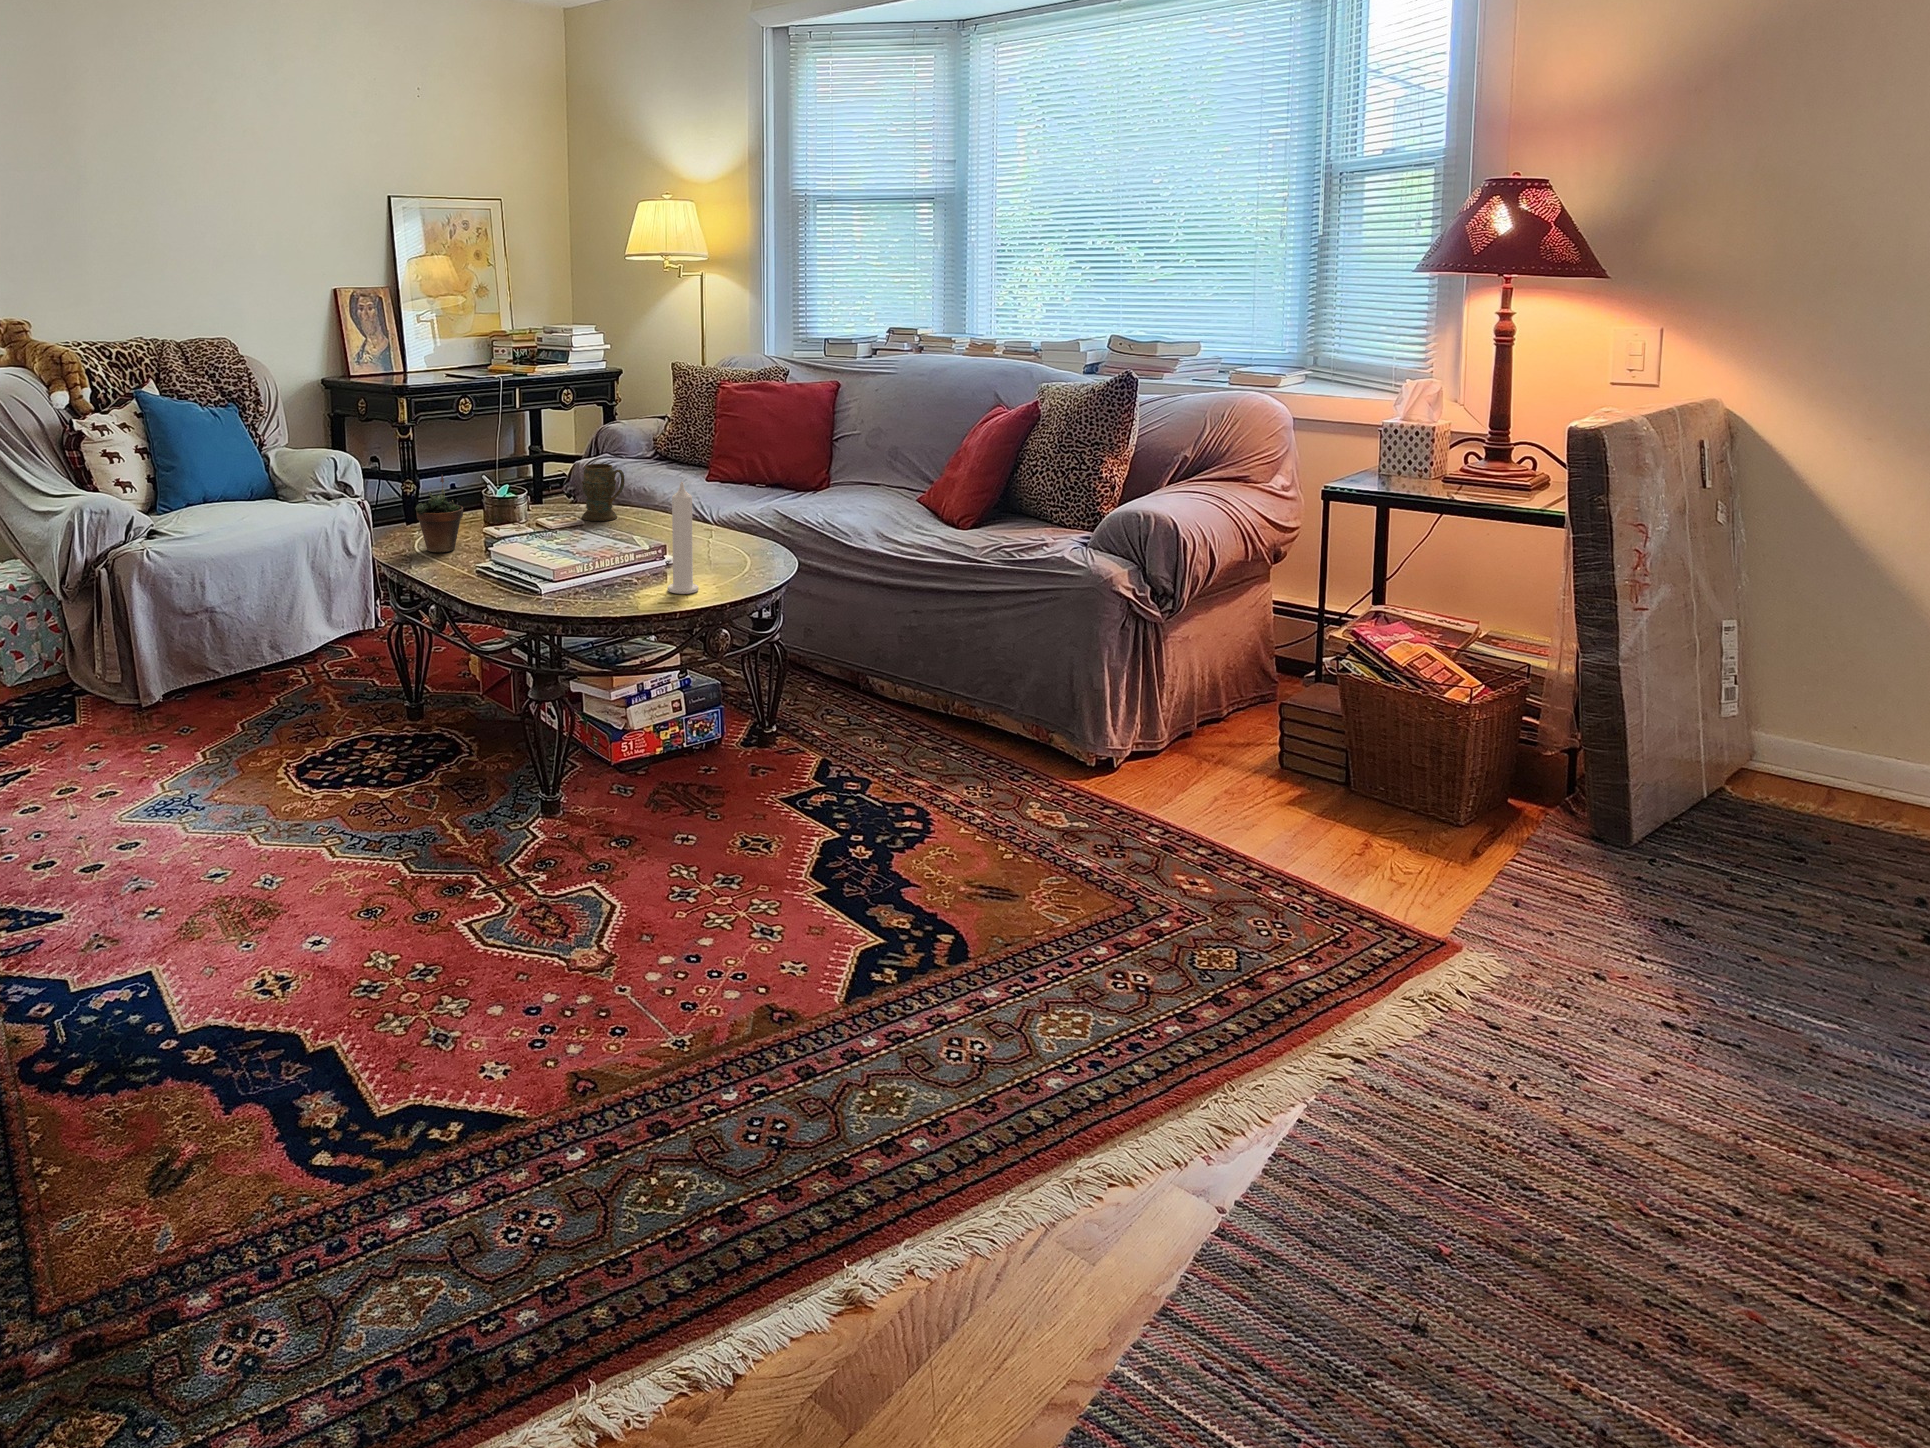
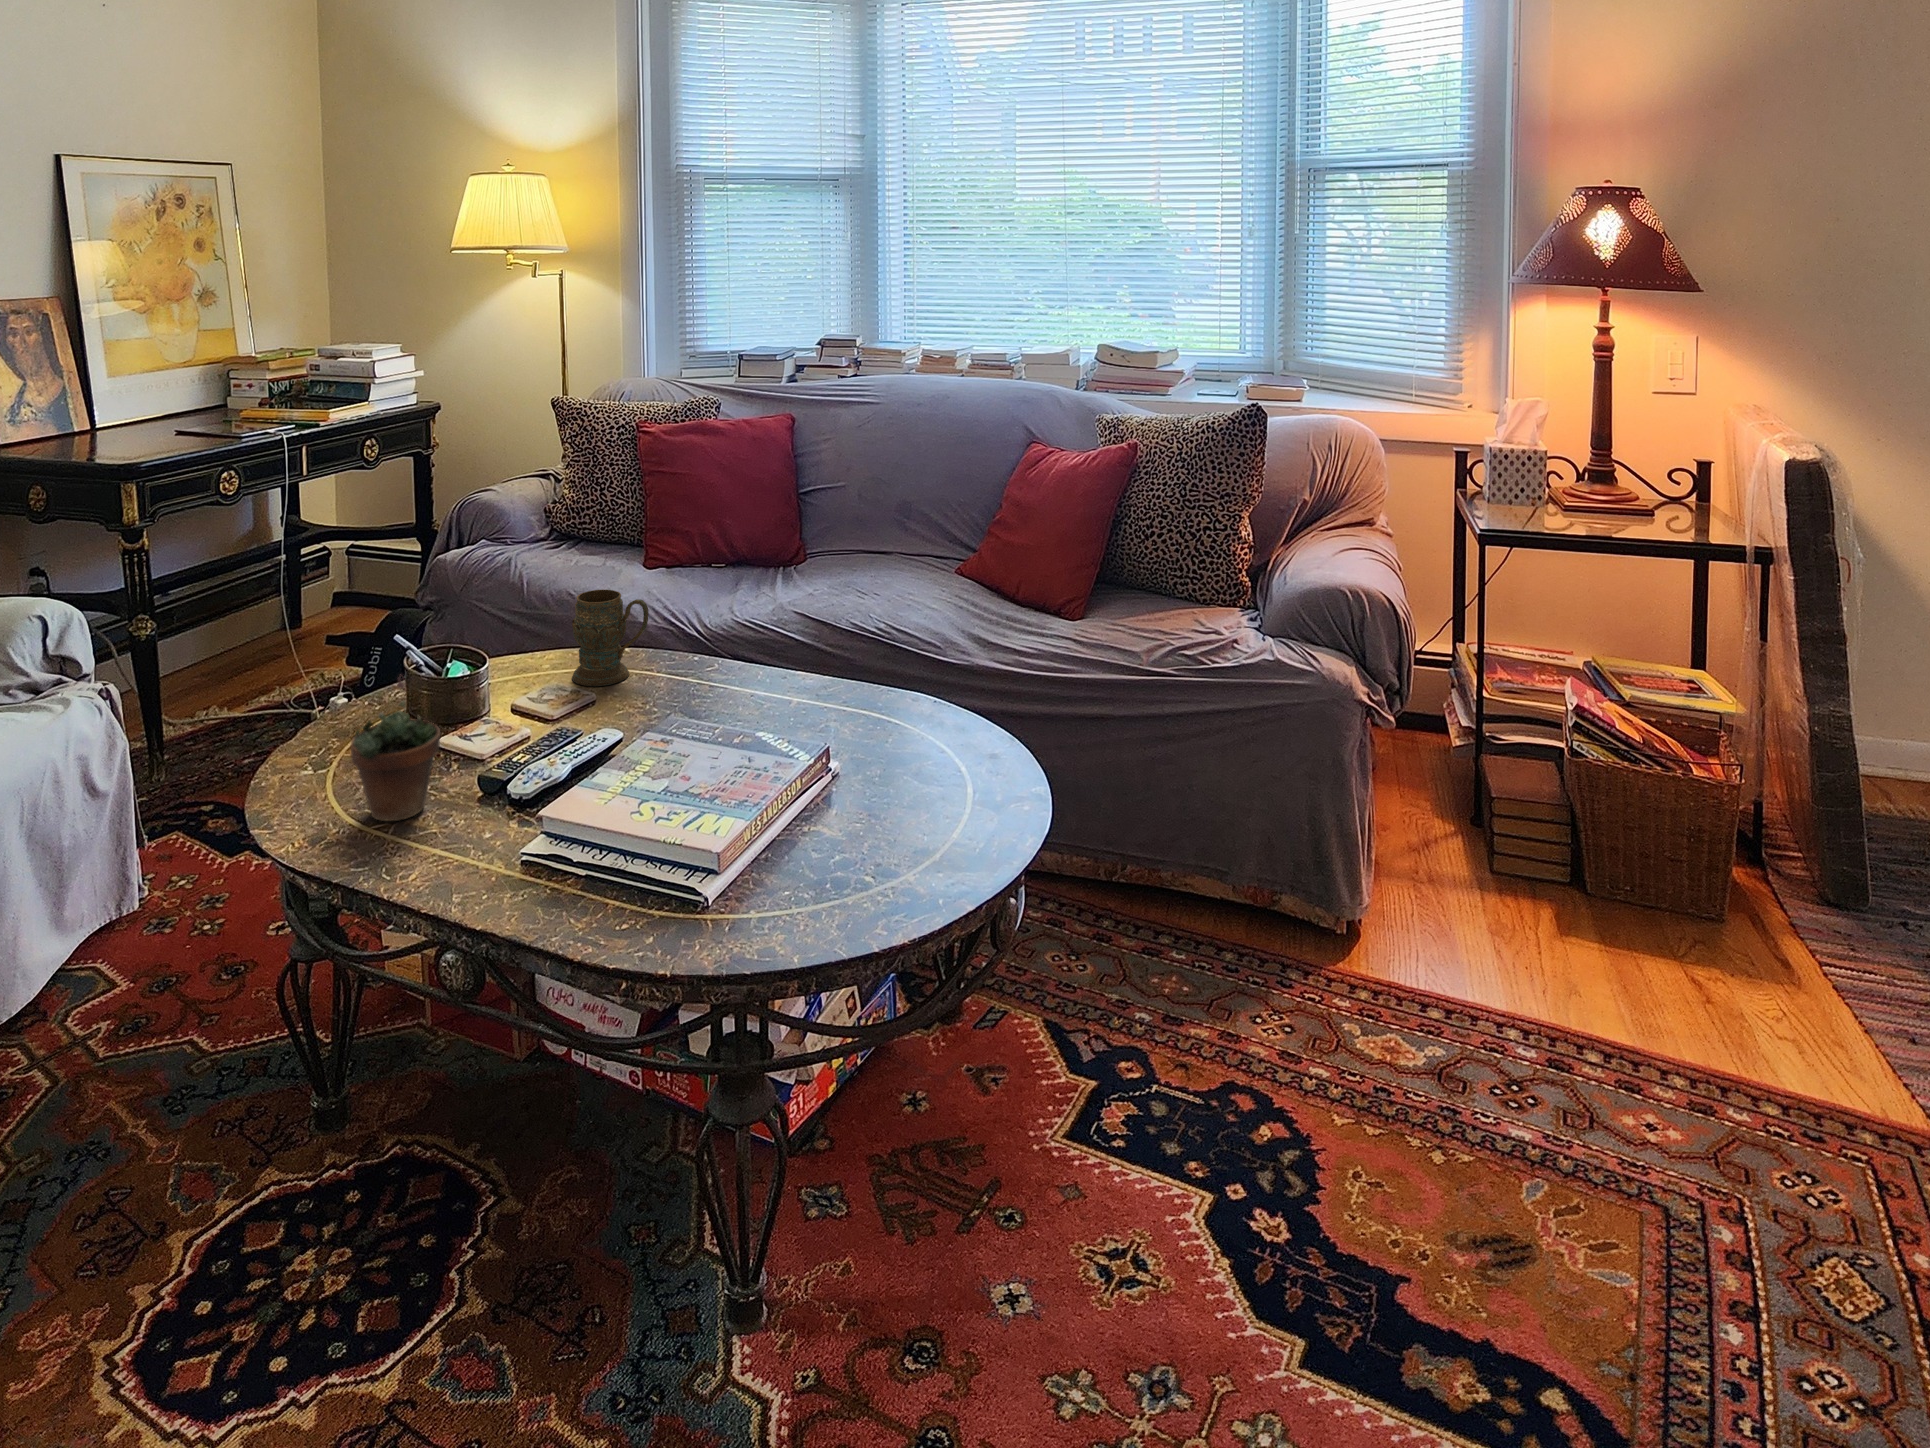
candle: present [667,482,699,594] -> none [889,657,940,846]

